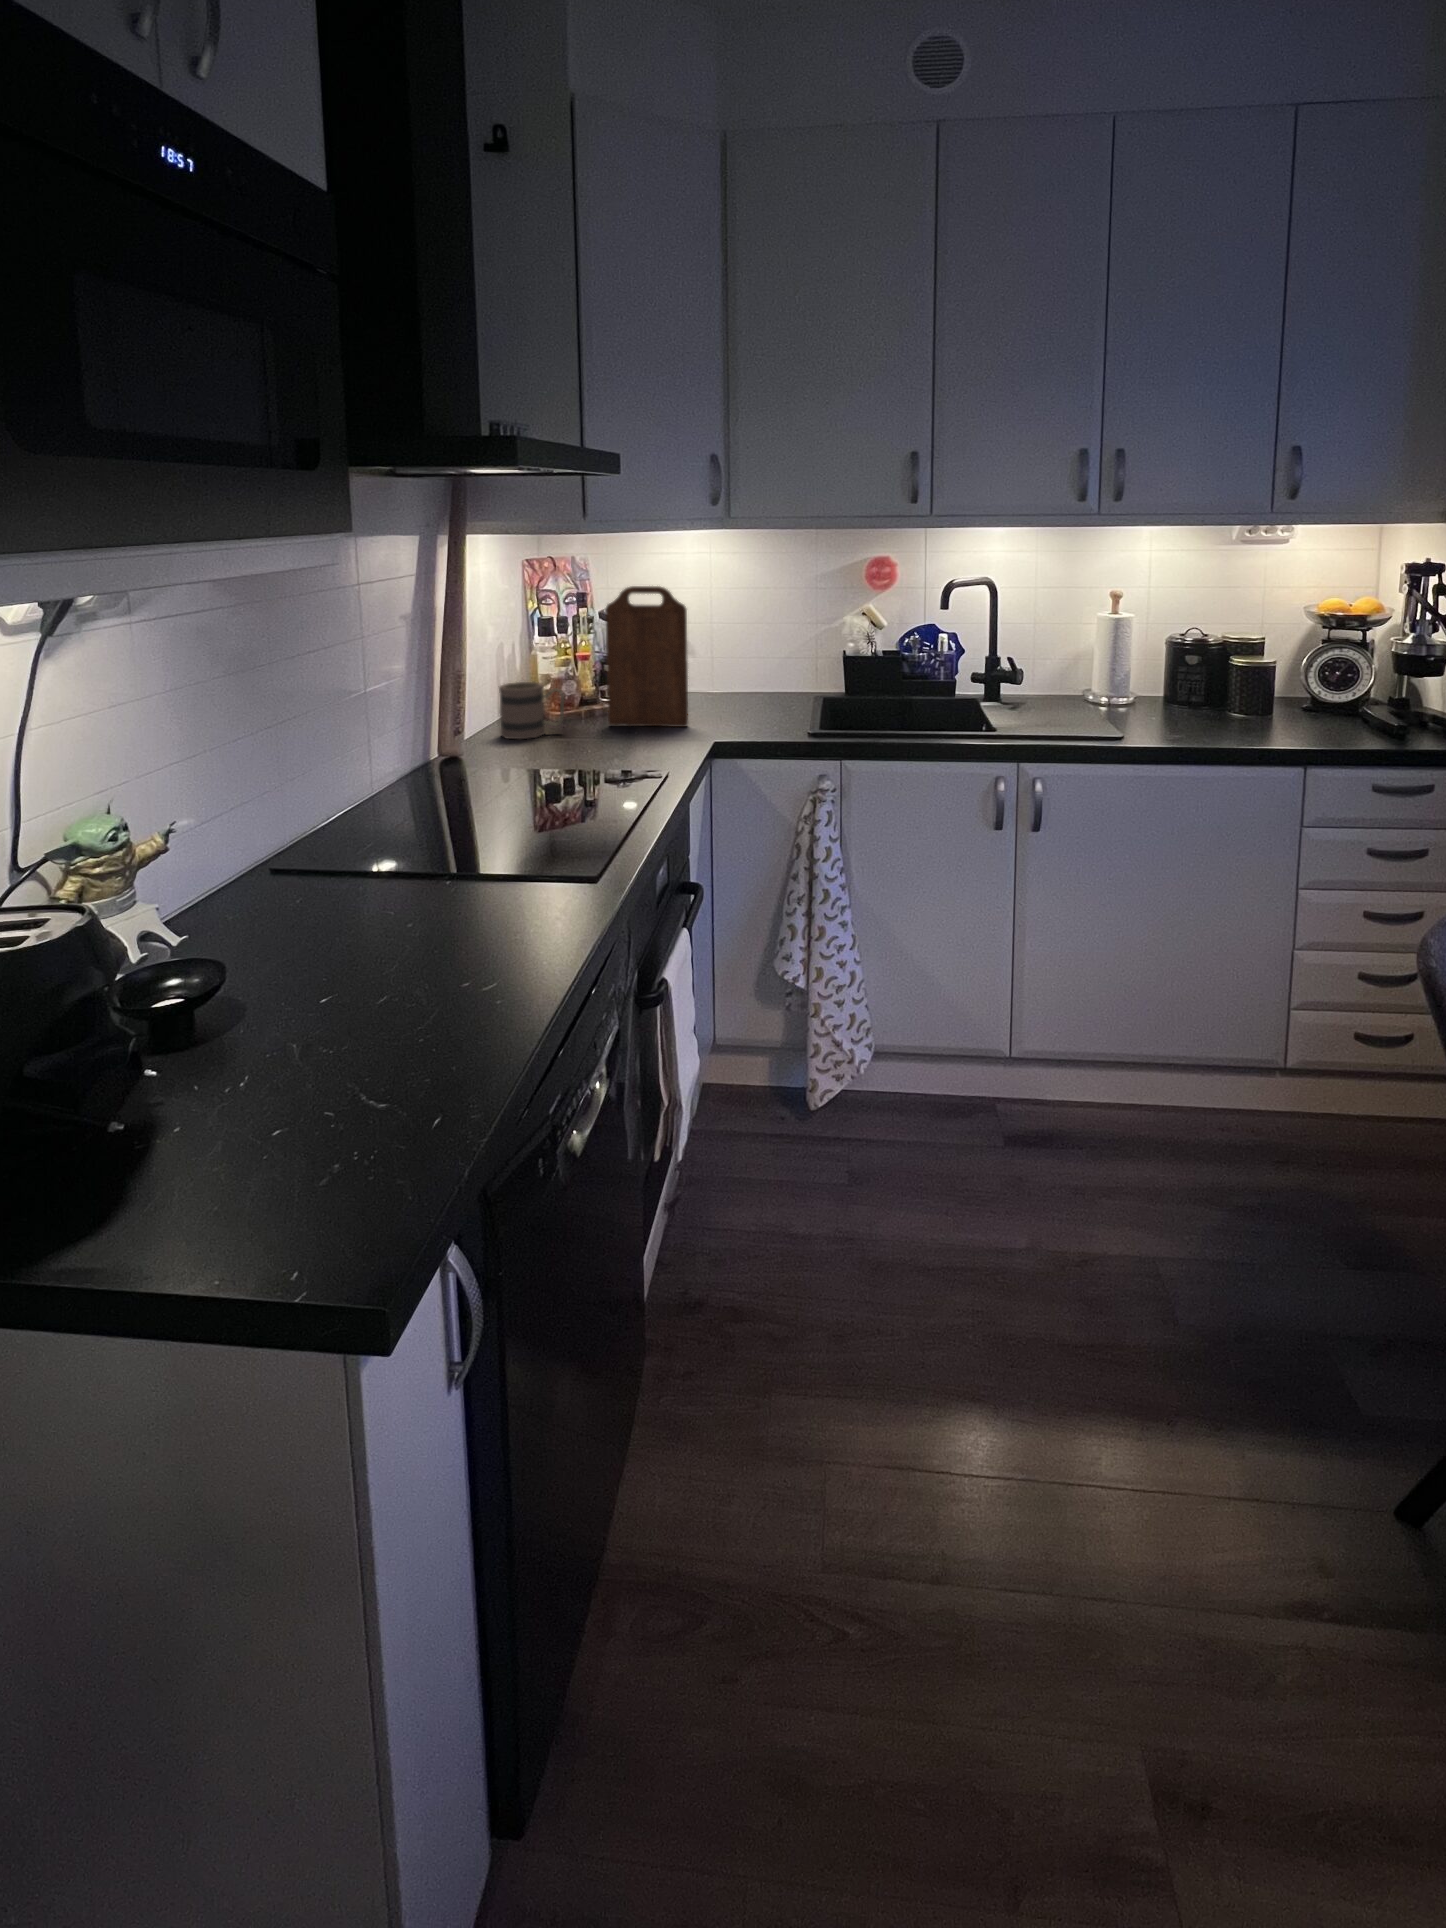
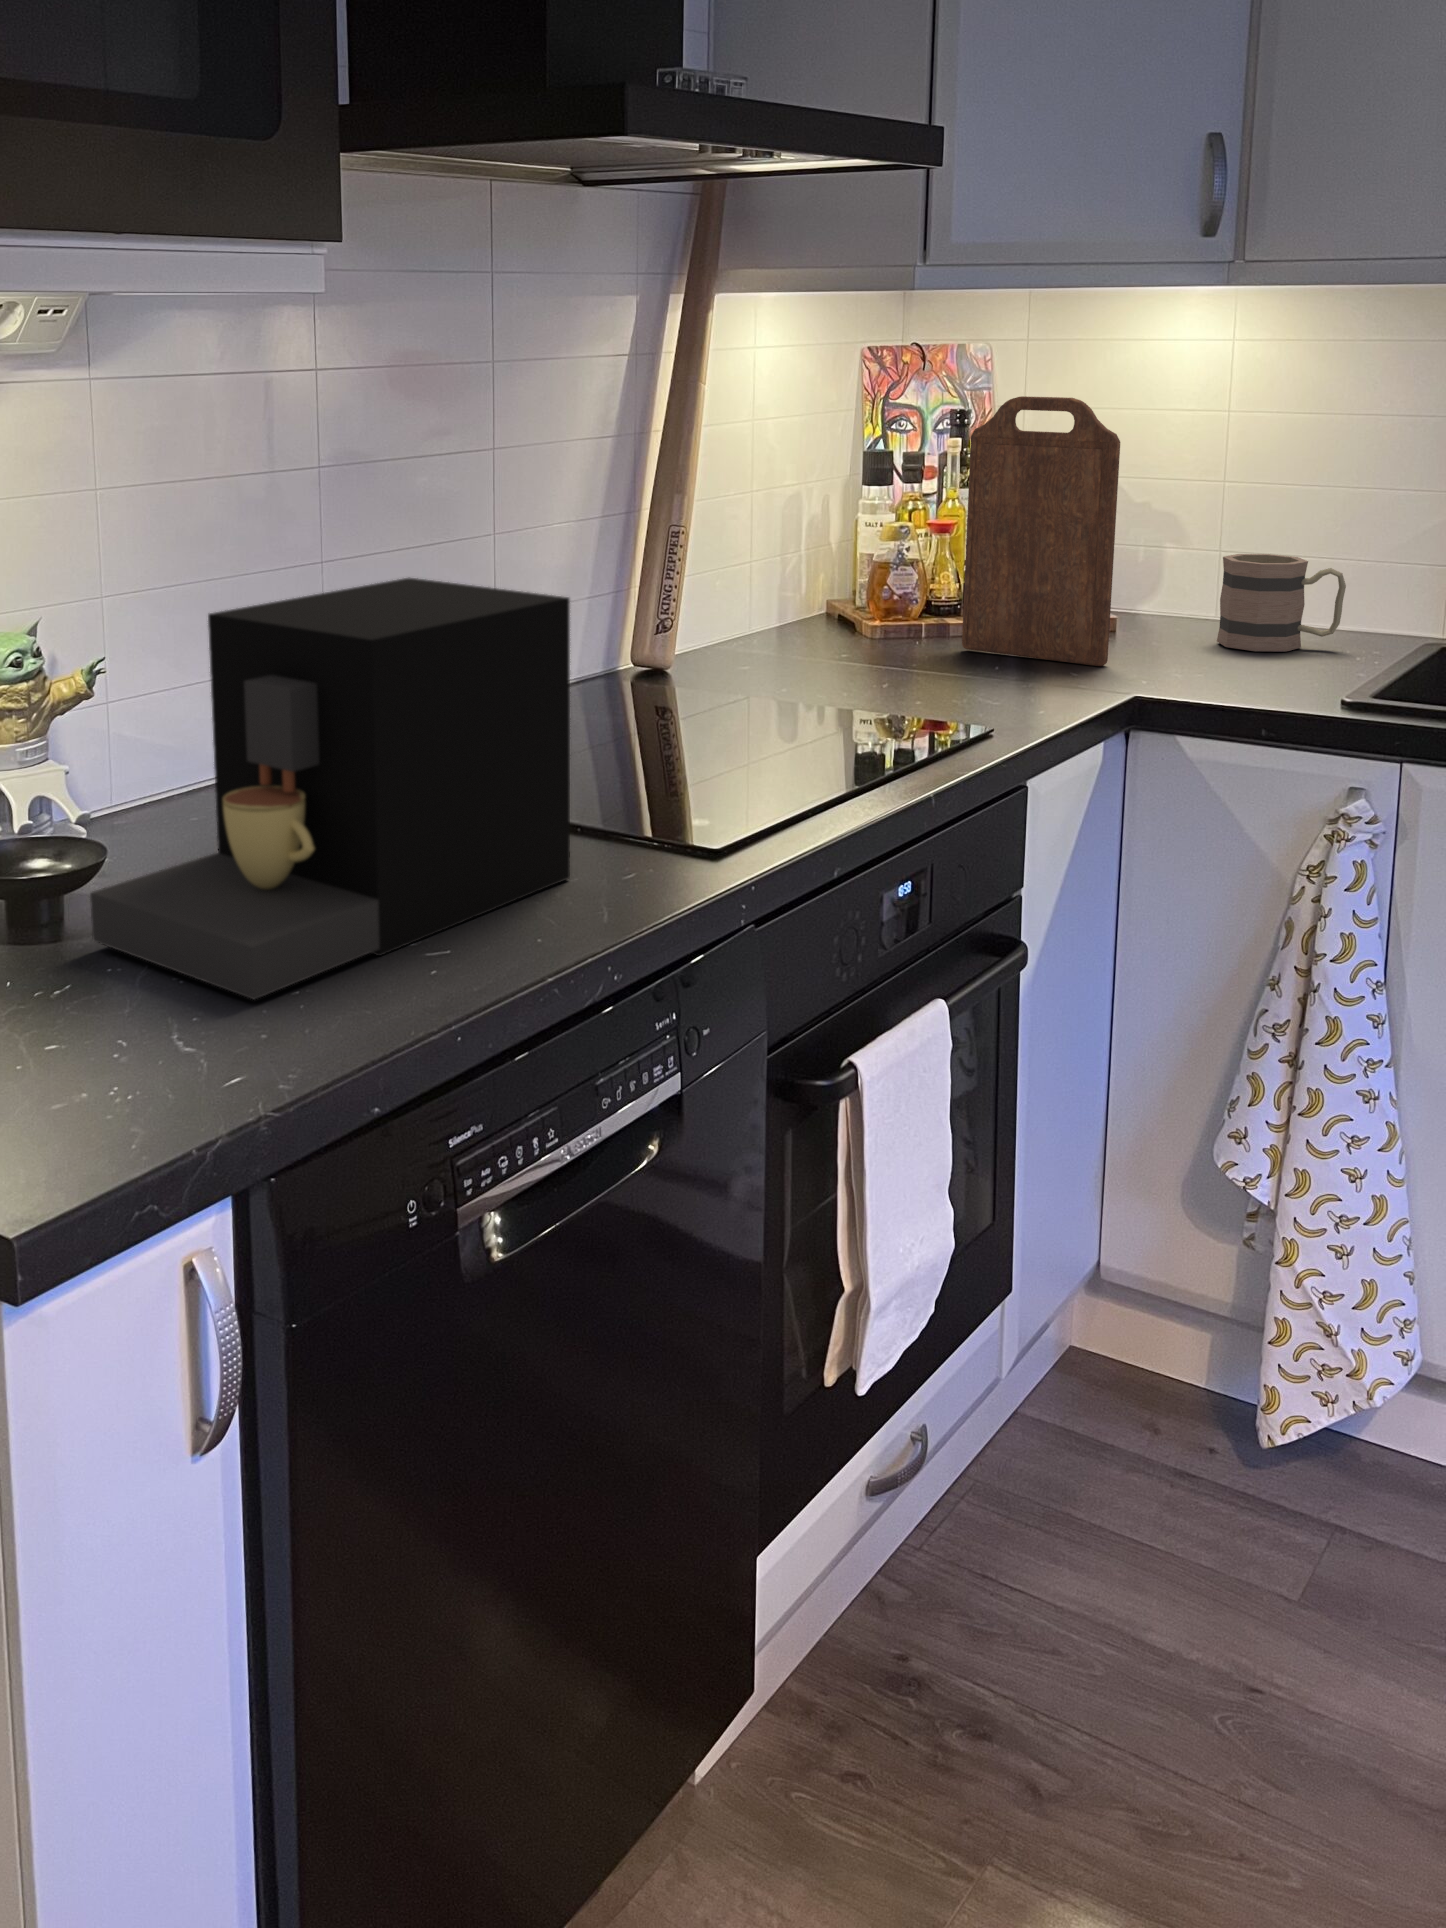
mug: present [499,682,565,739] -> present [1217,554,1346,652]
coffee maker: none [280,737,548,1038] -> present [90,578,570,999]

